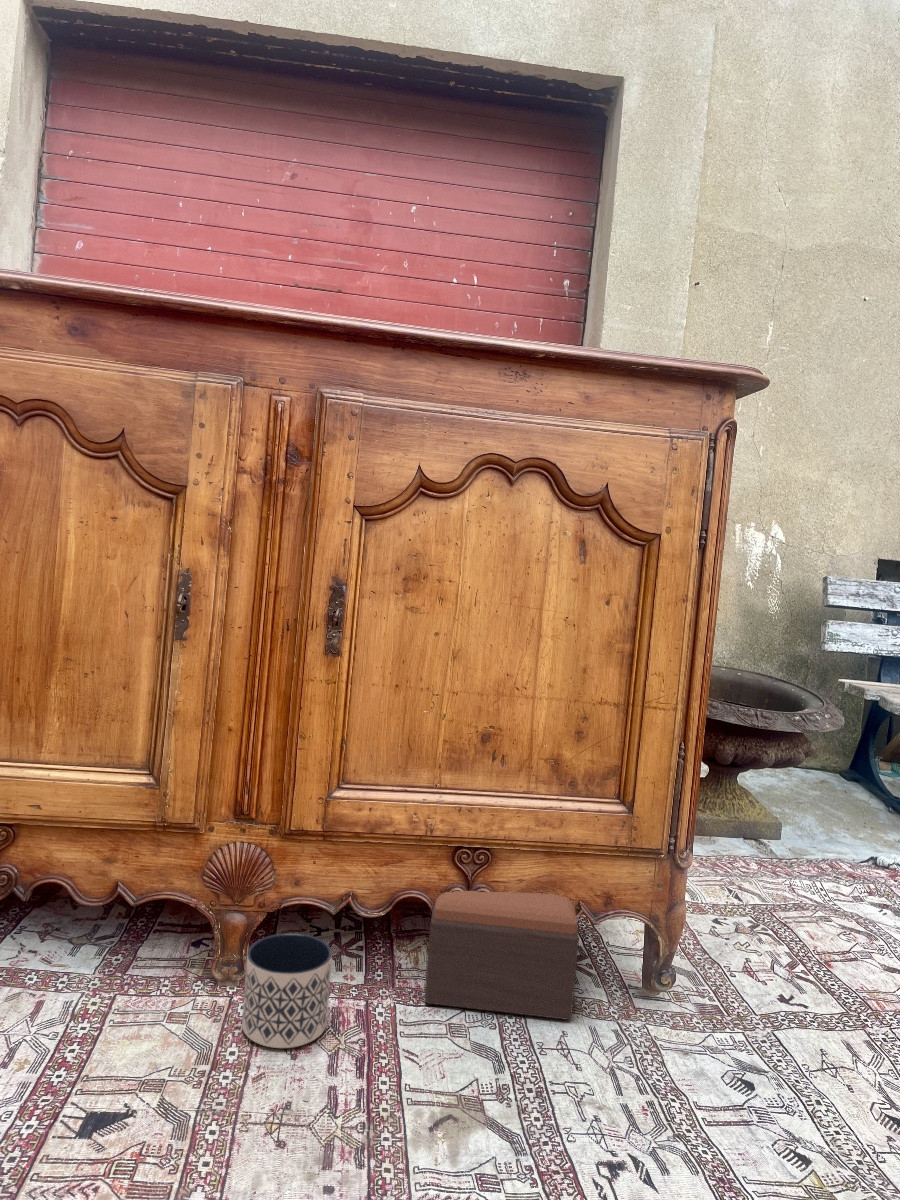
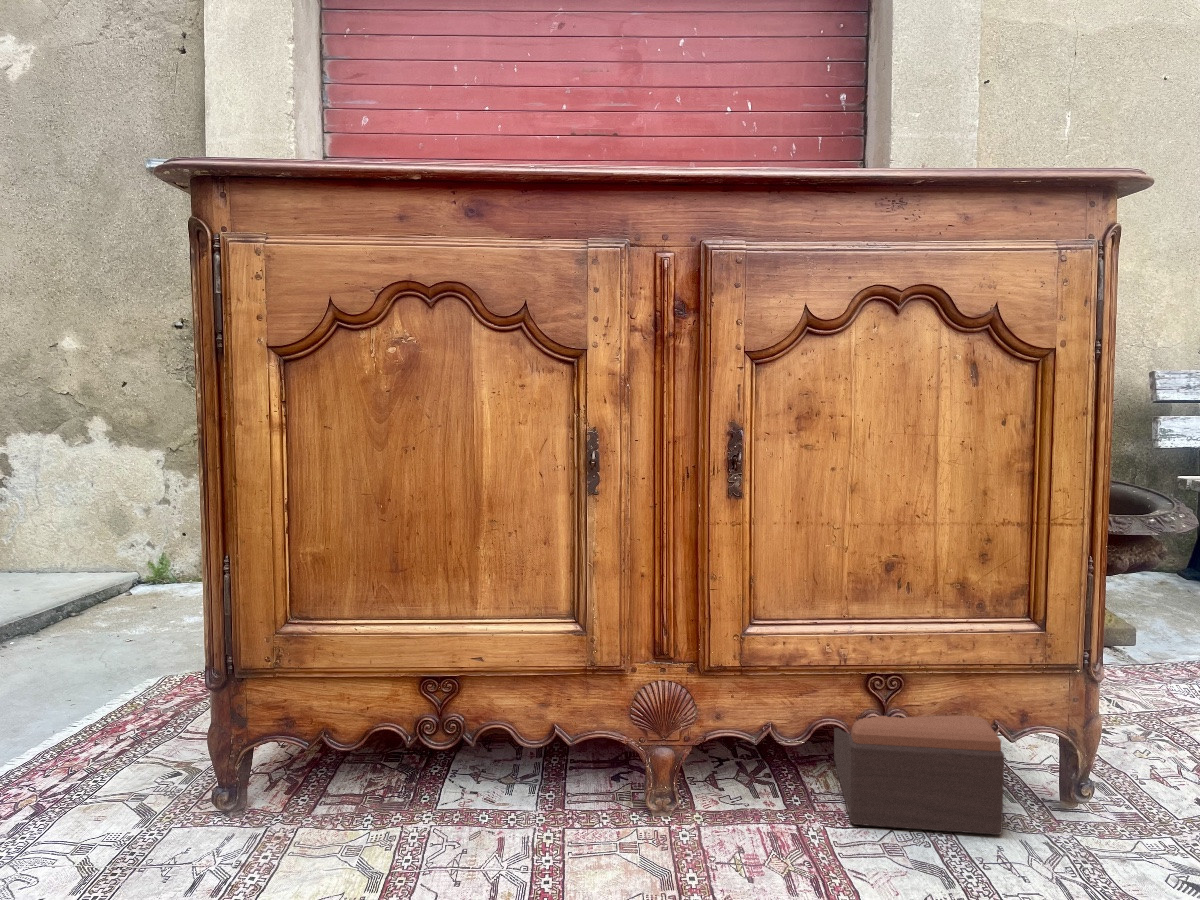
planter: present [242,933,332,1048] -> none [688,764,768,873]

